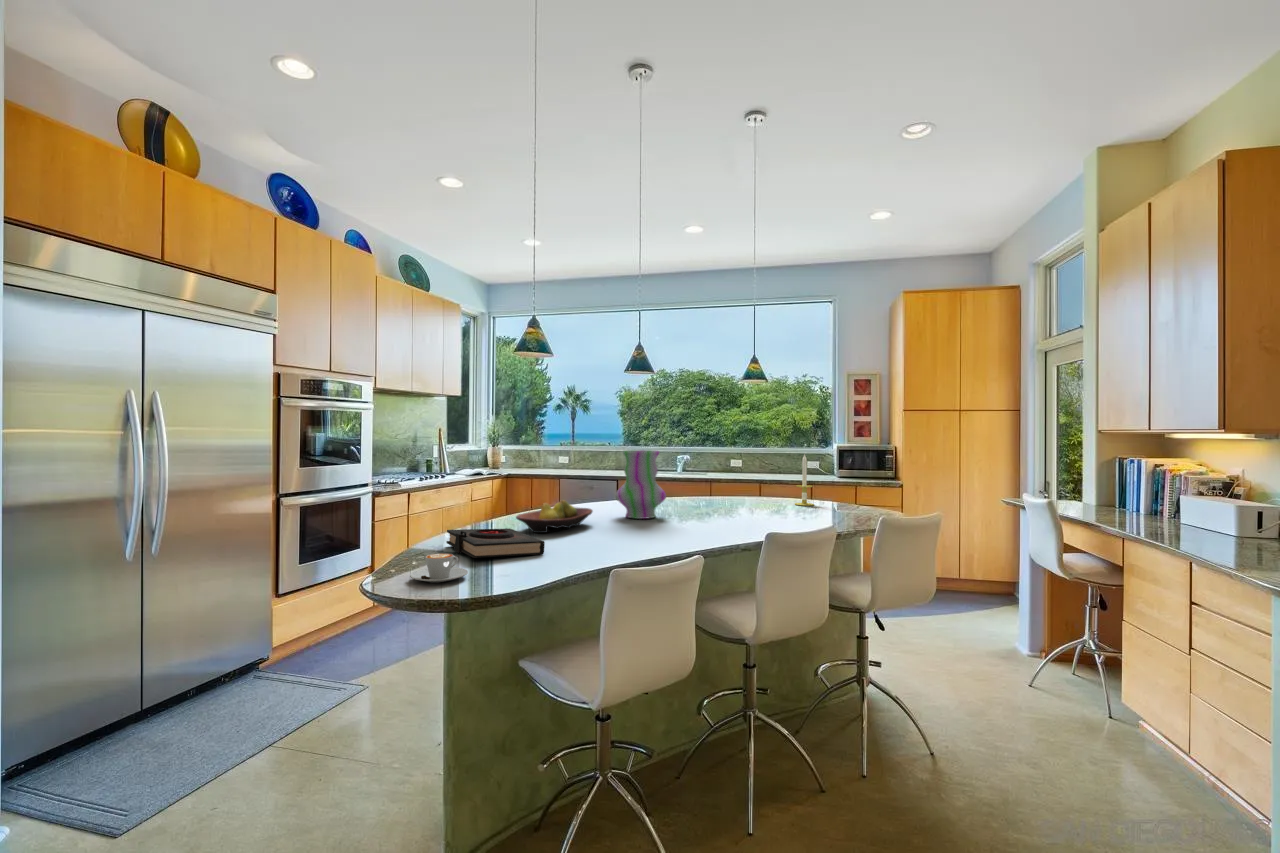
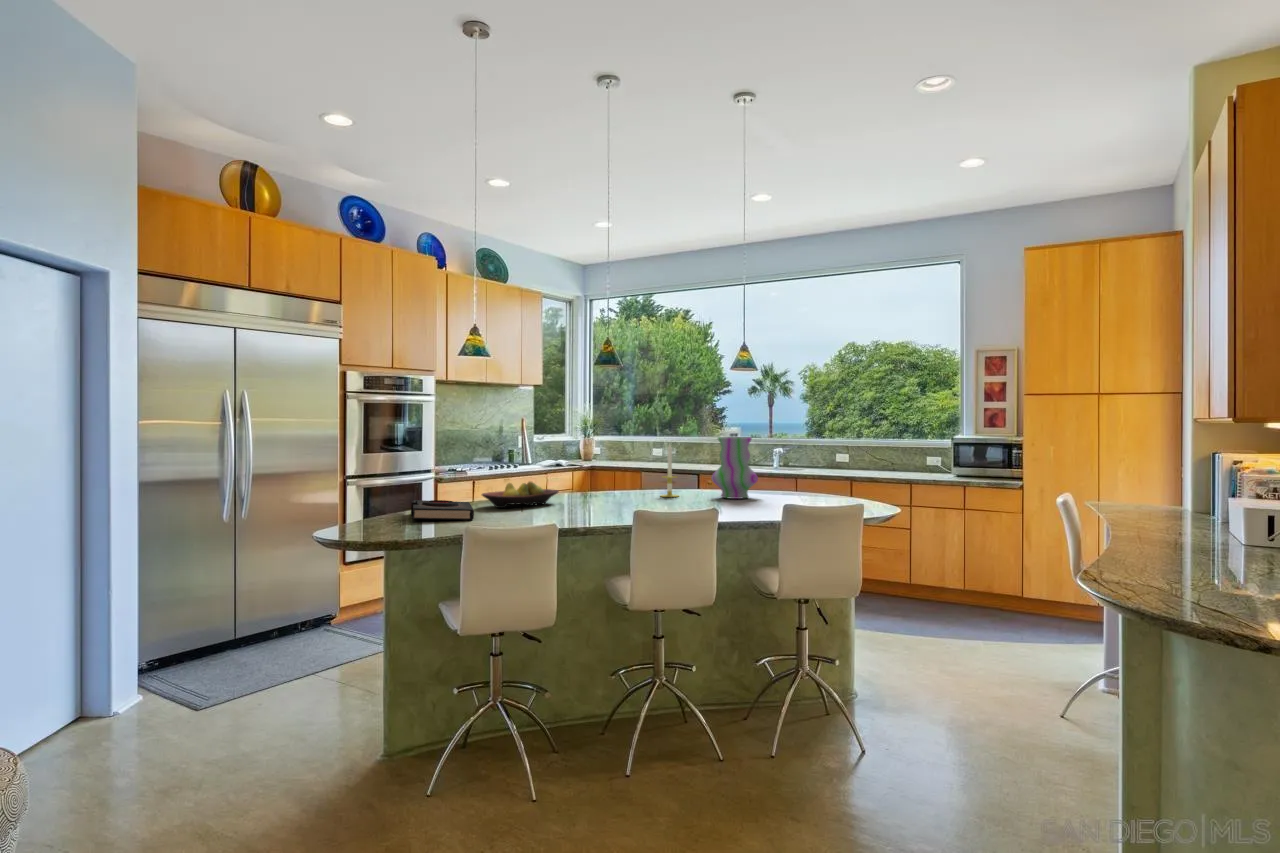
vase: present [616,450,666,519] -> present [712,437,758,499]
candle: present [795,455,814,506] -> present [661,445,679,497]
coffee cup: present [410,553,468,582] -> none [351,511,394,531]

